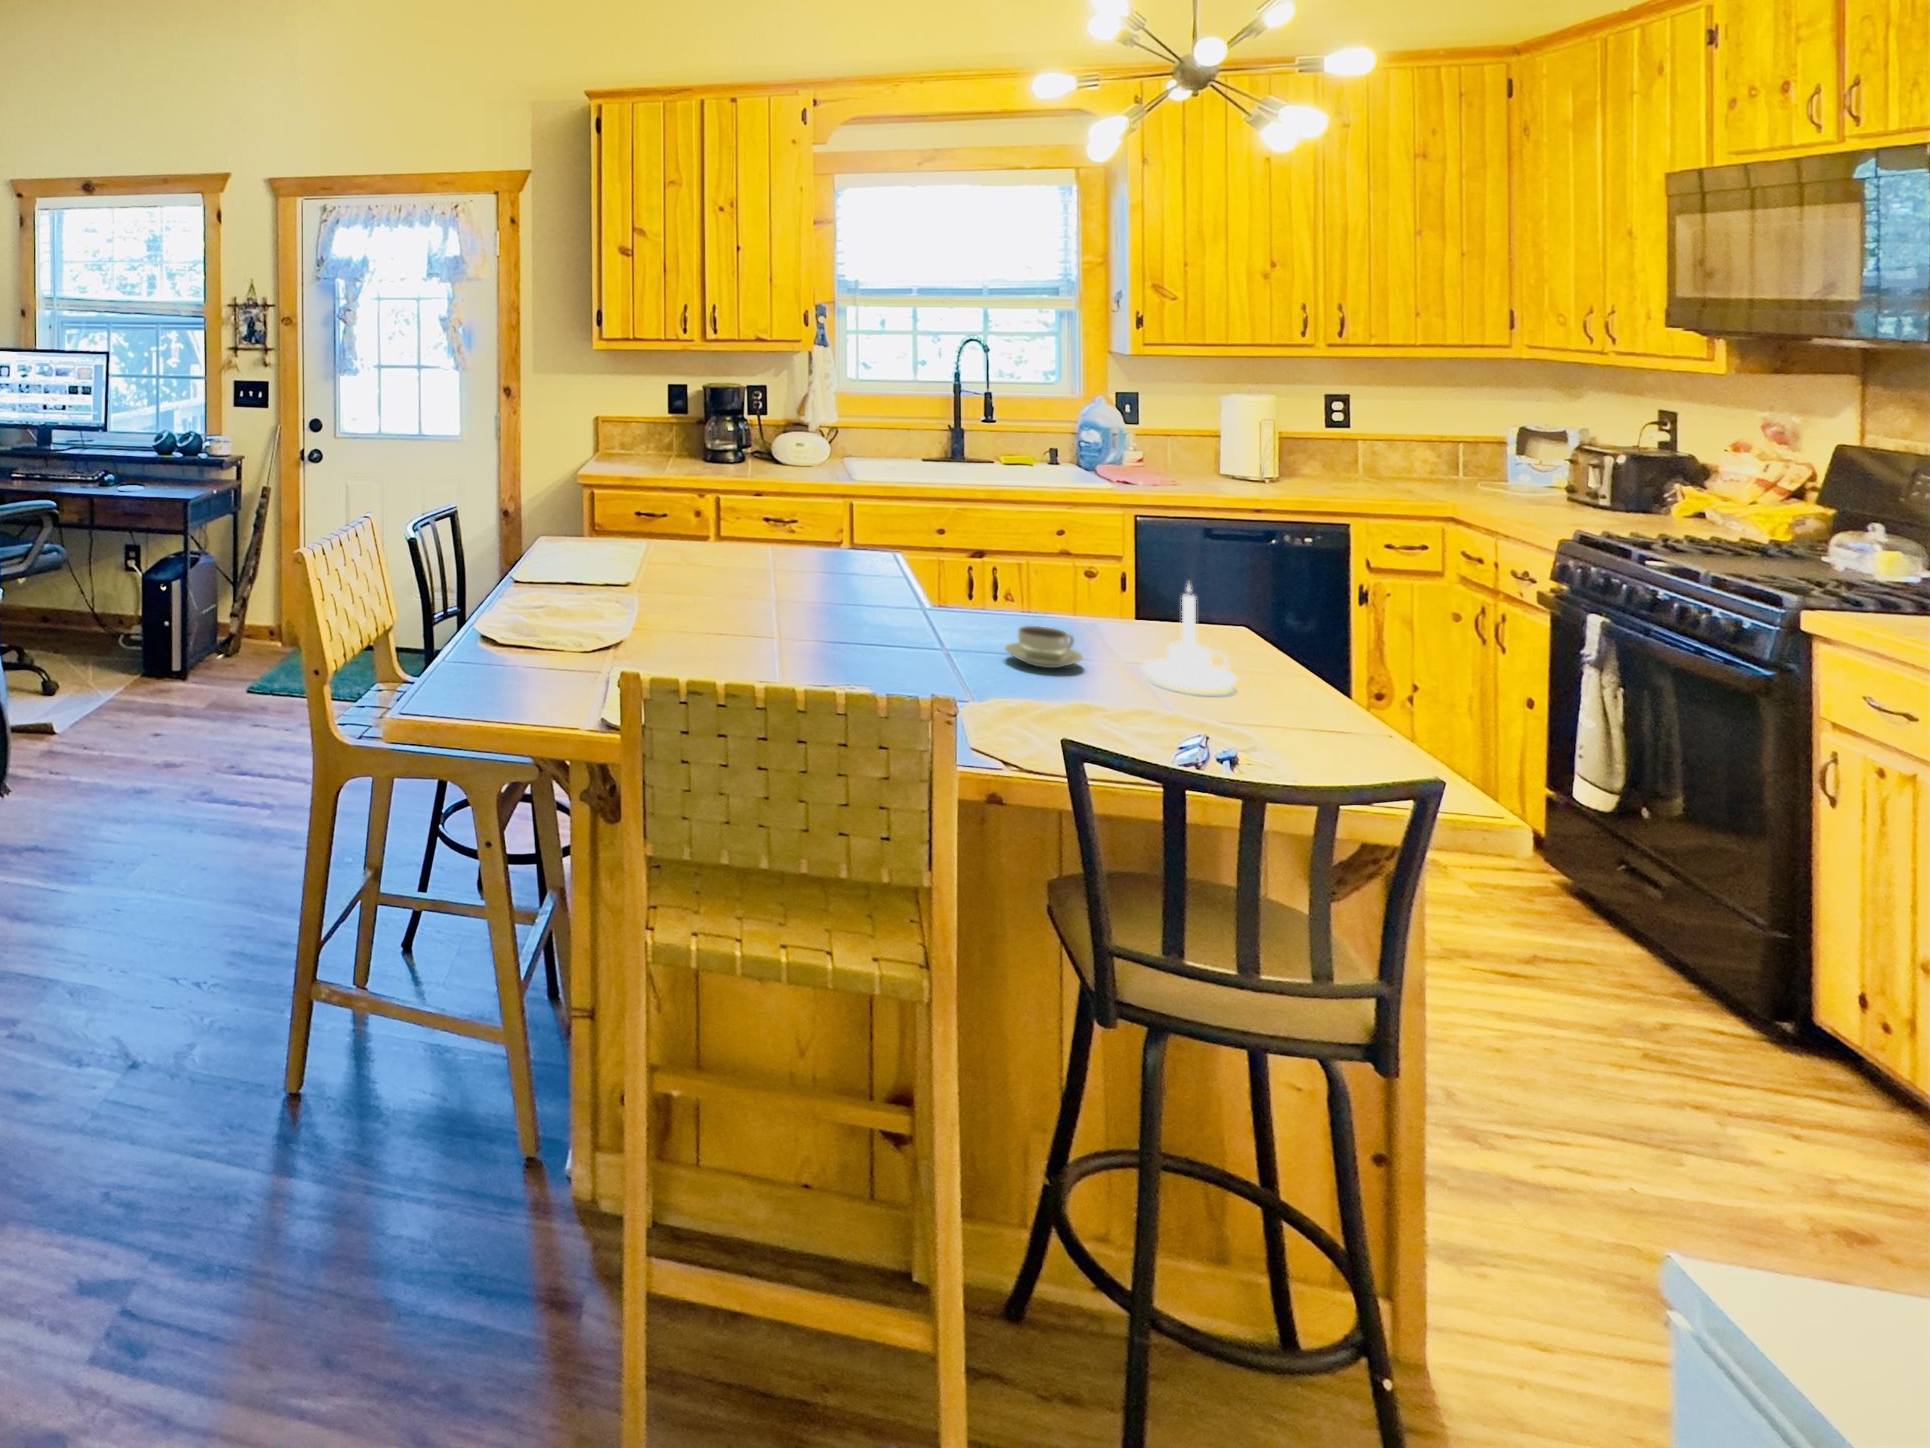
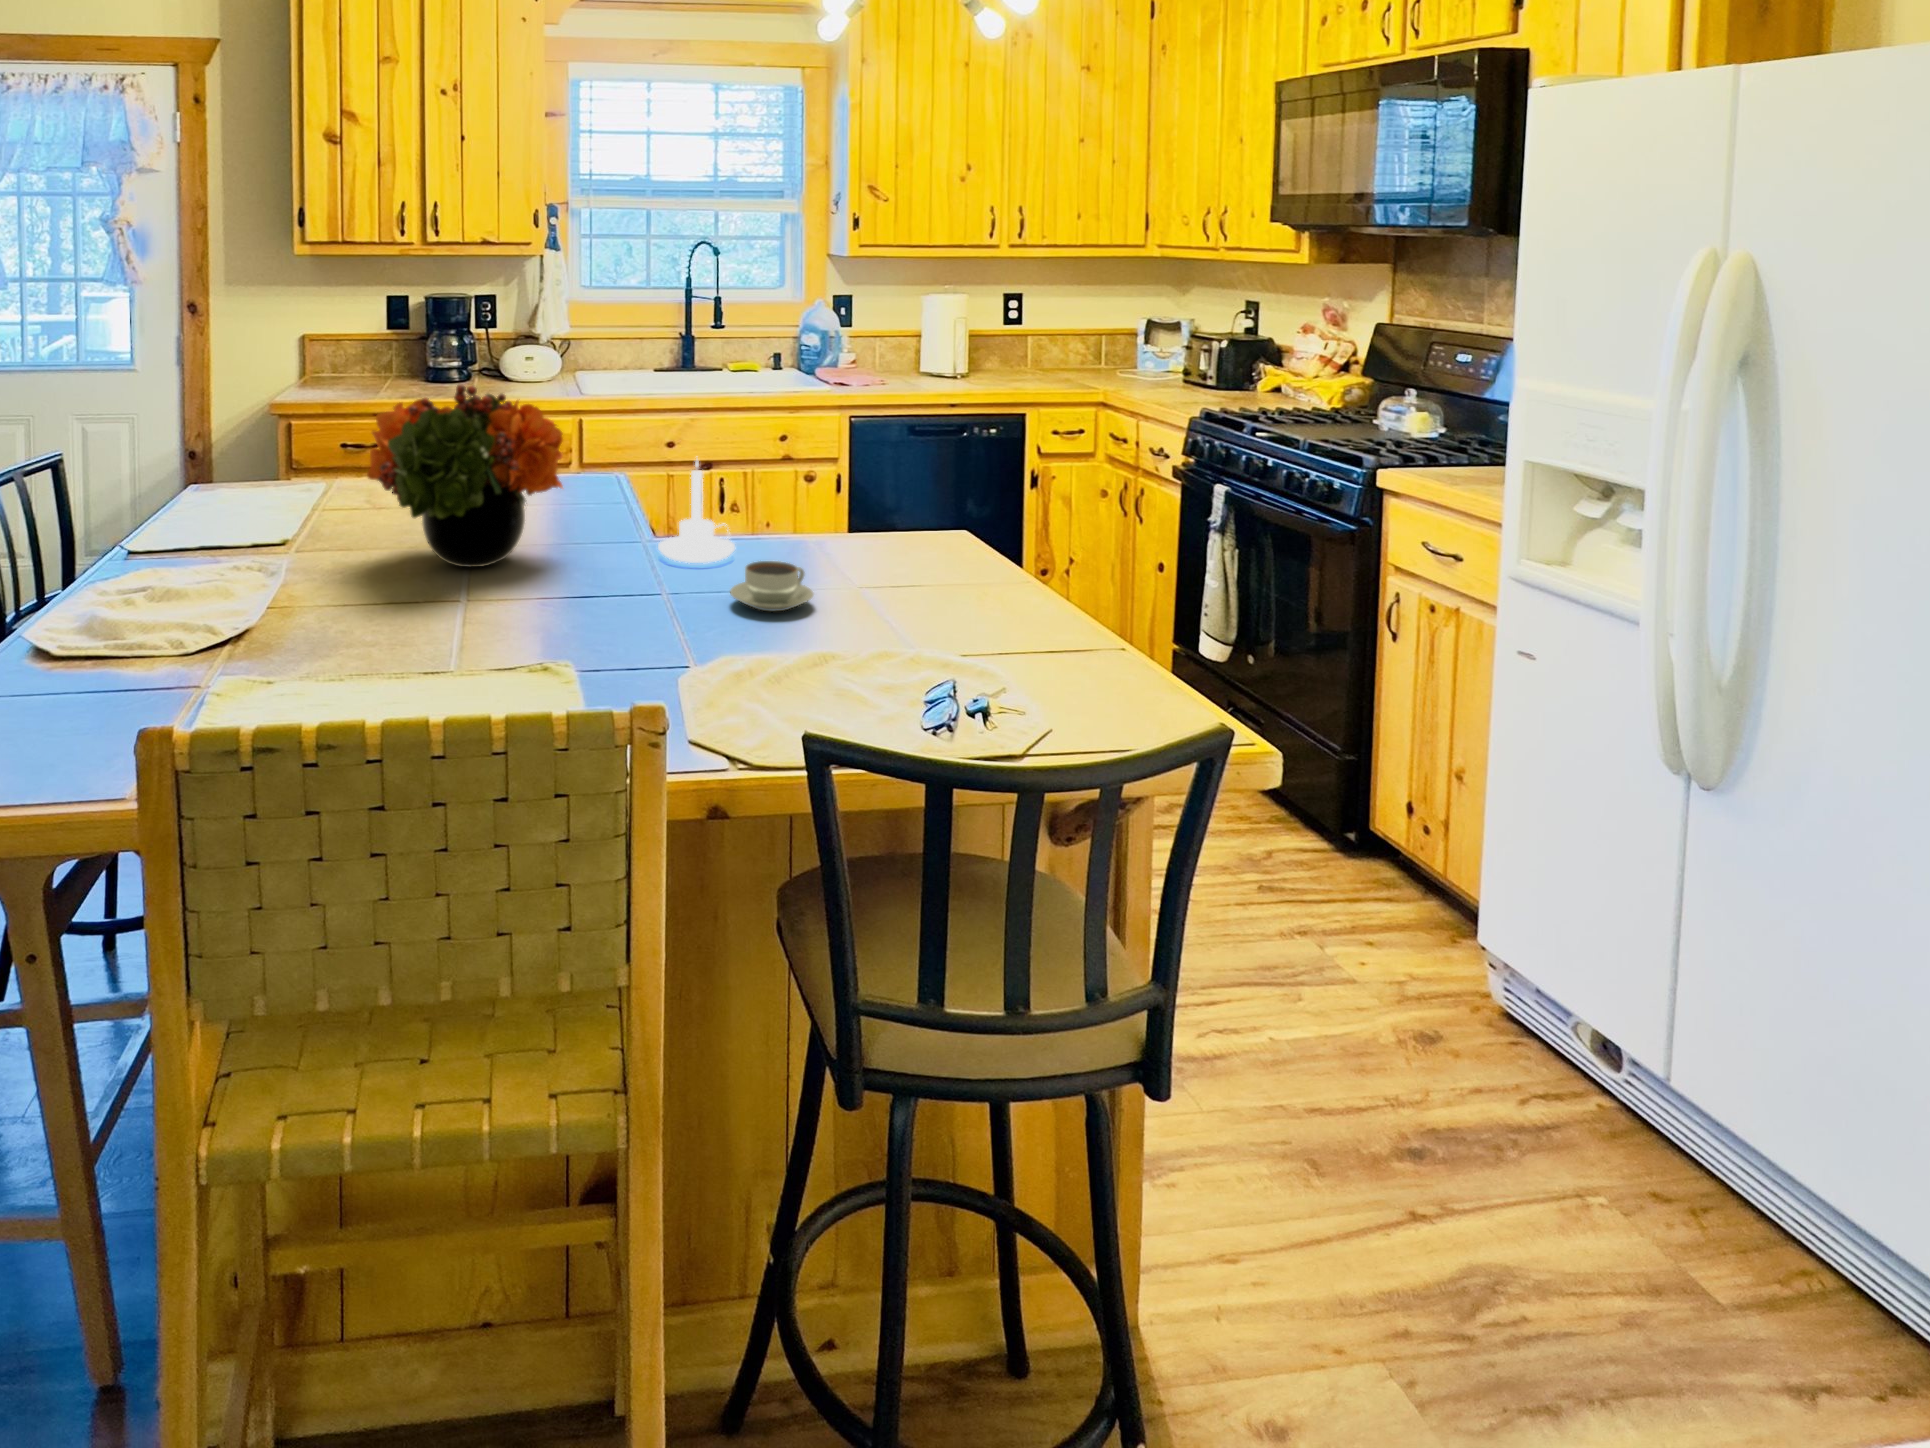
flower arrangement: none [690,466,855,612] -> present [367,385,563,567]
candle holder: present [1144,585,1236,690] -> present [658,460,735,563]

